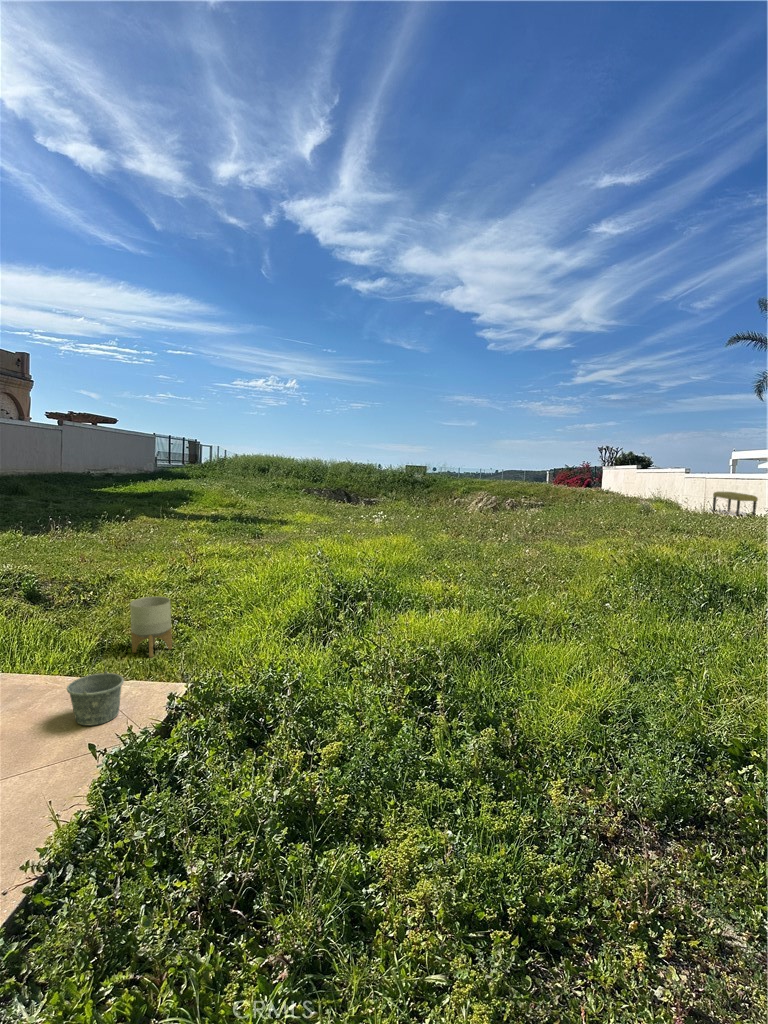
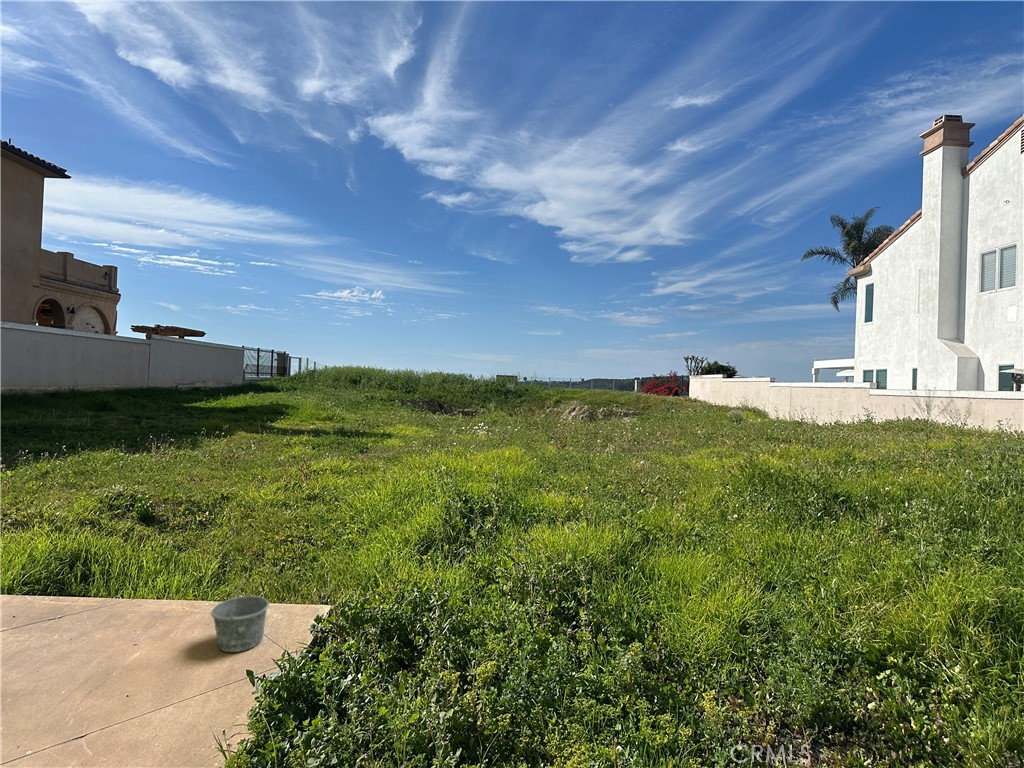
bench: present [713,492,758,516] -> none [796,406,837,429]
planter: present [130,597,172,657] -> none [260,515,301,579]

